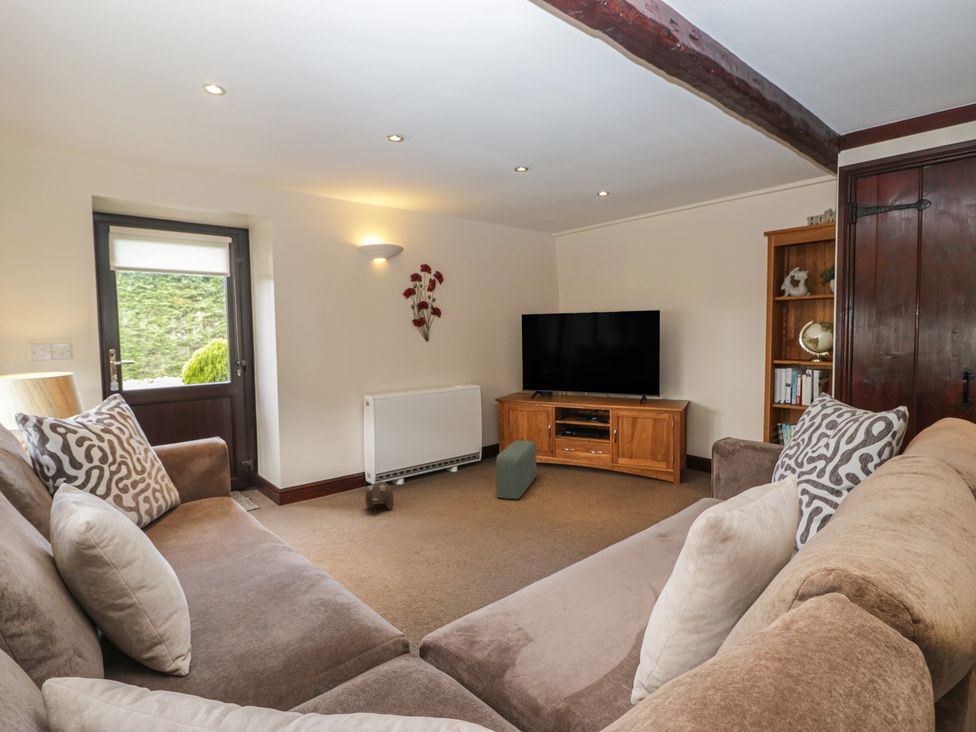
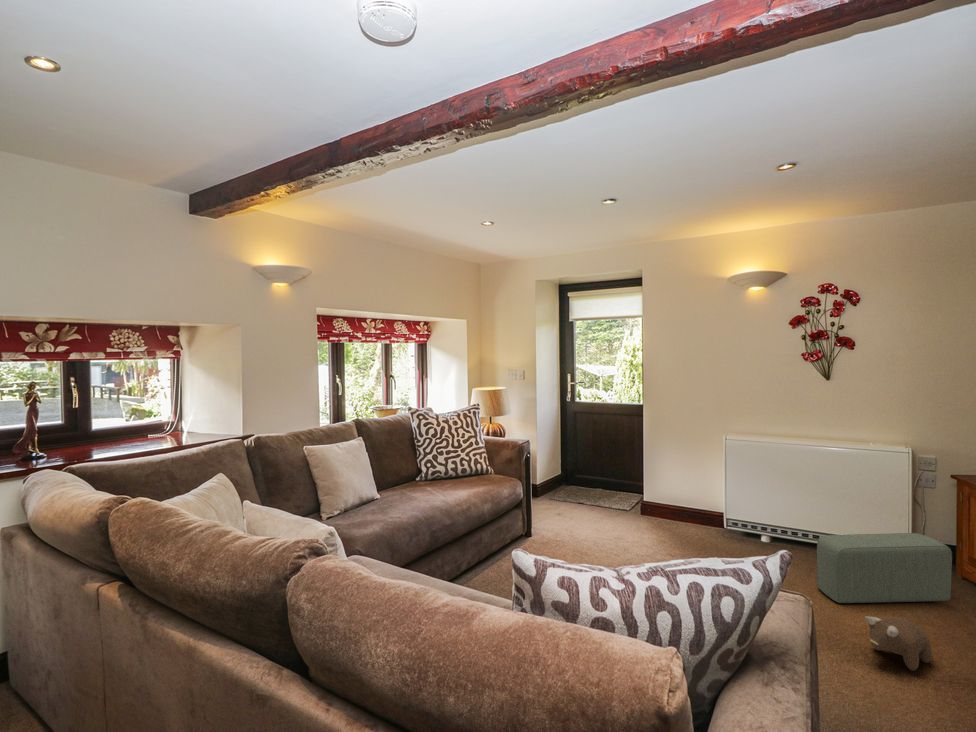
plush toy: present [365,482,394,509] -> present [865,616,932,671]

